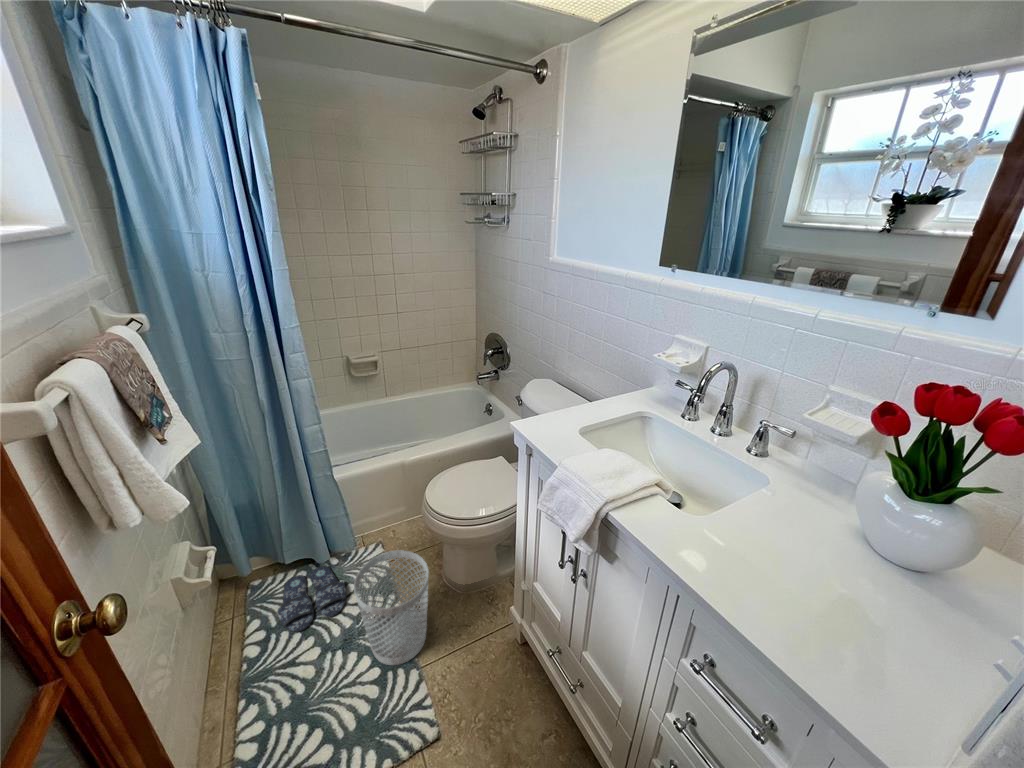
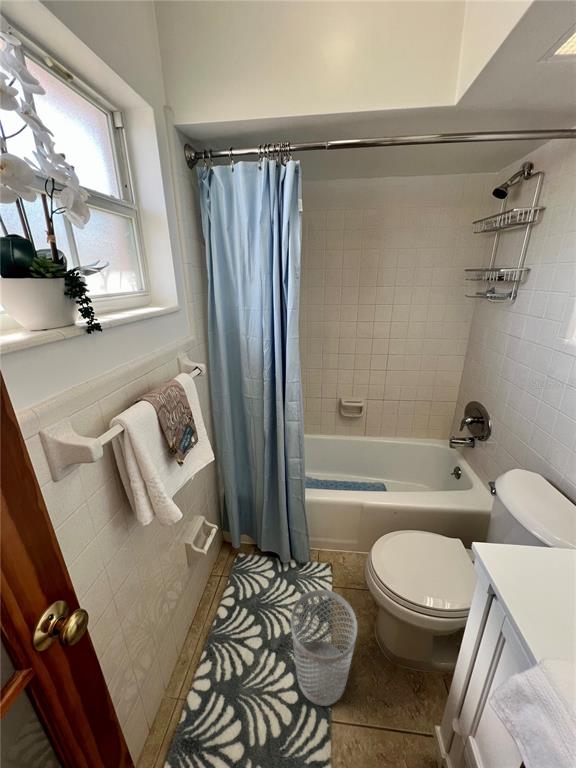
slippers: present [278,566,346,632] -> none [245,563,295,616]

